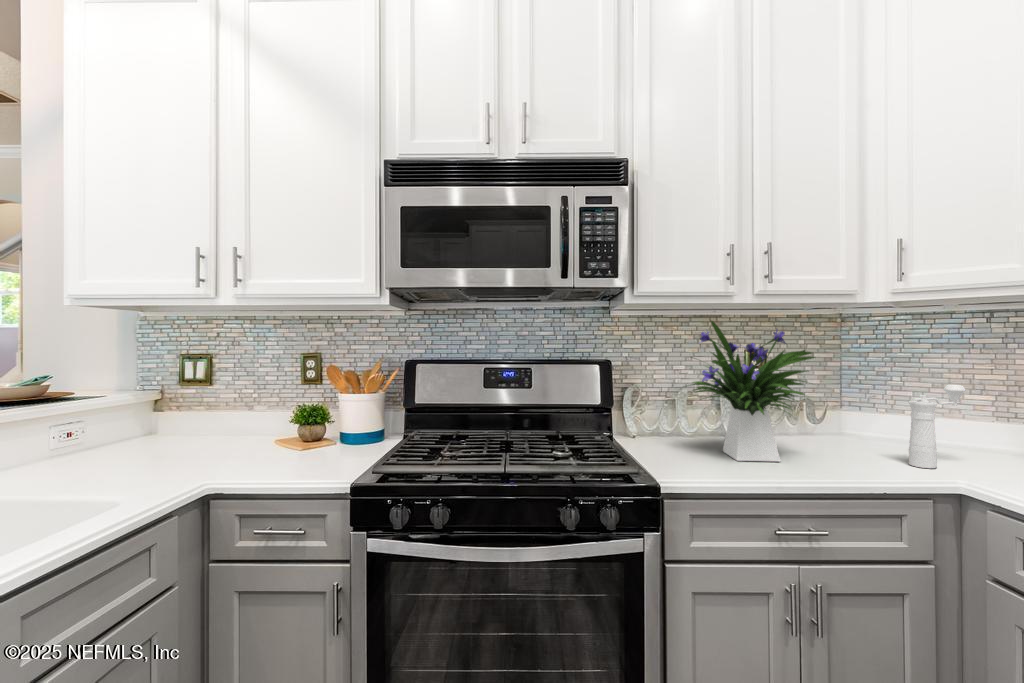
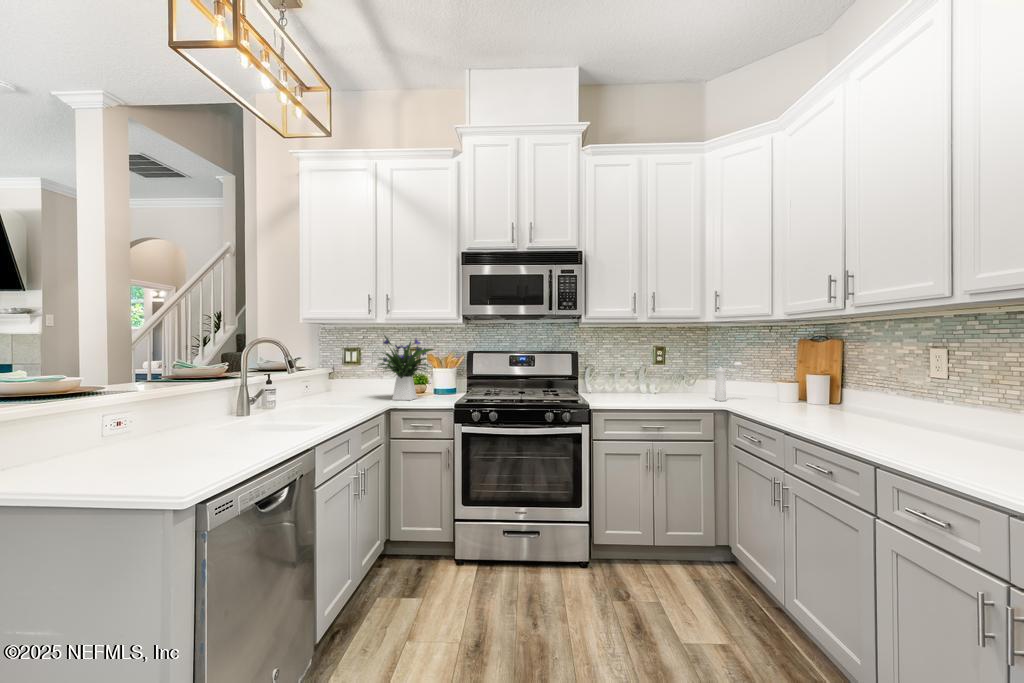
flower arrangement: present [688,321,815,461] -> present [379,335,434,400]

